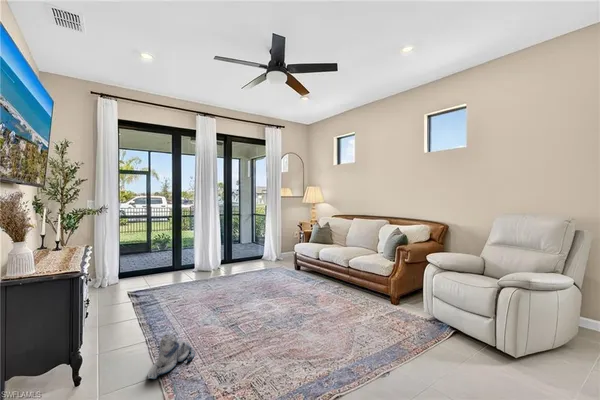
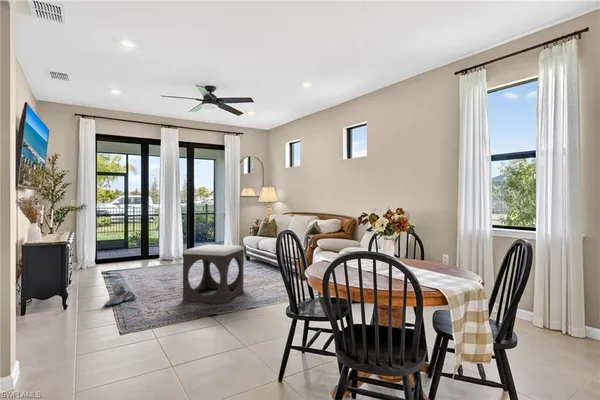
footstool: none [270,262,344,361] -> present [183,244,244,303]

